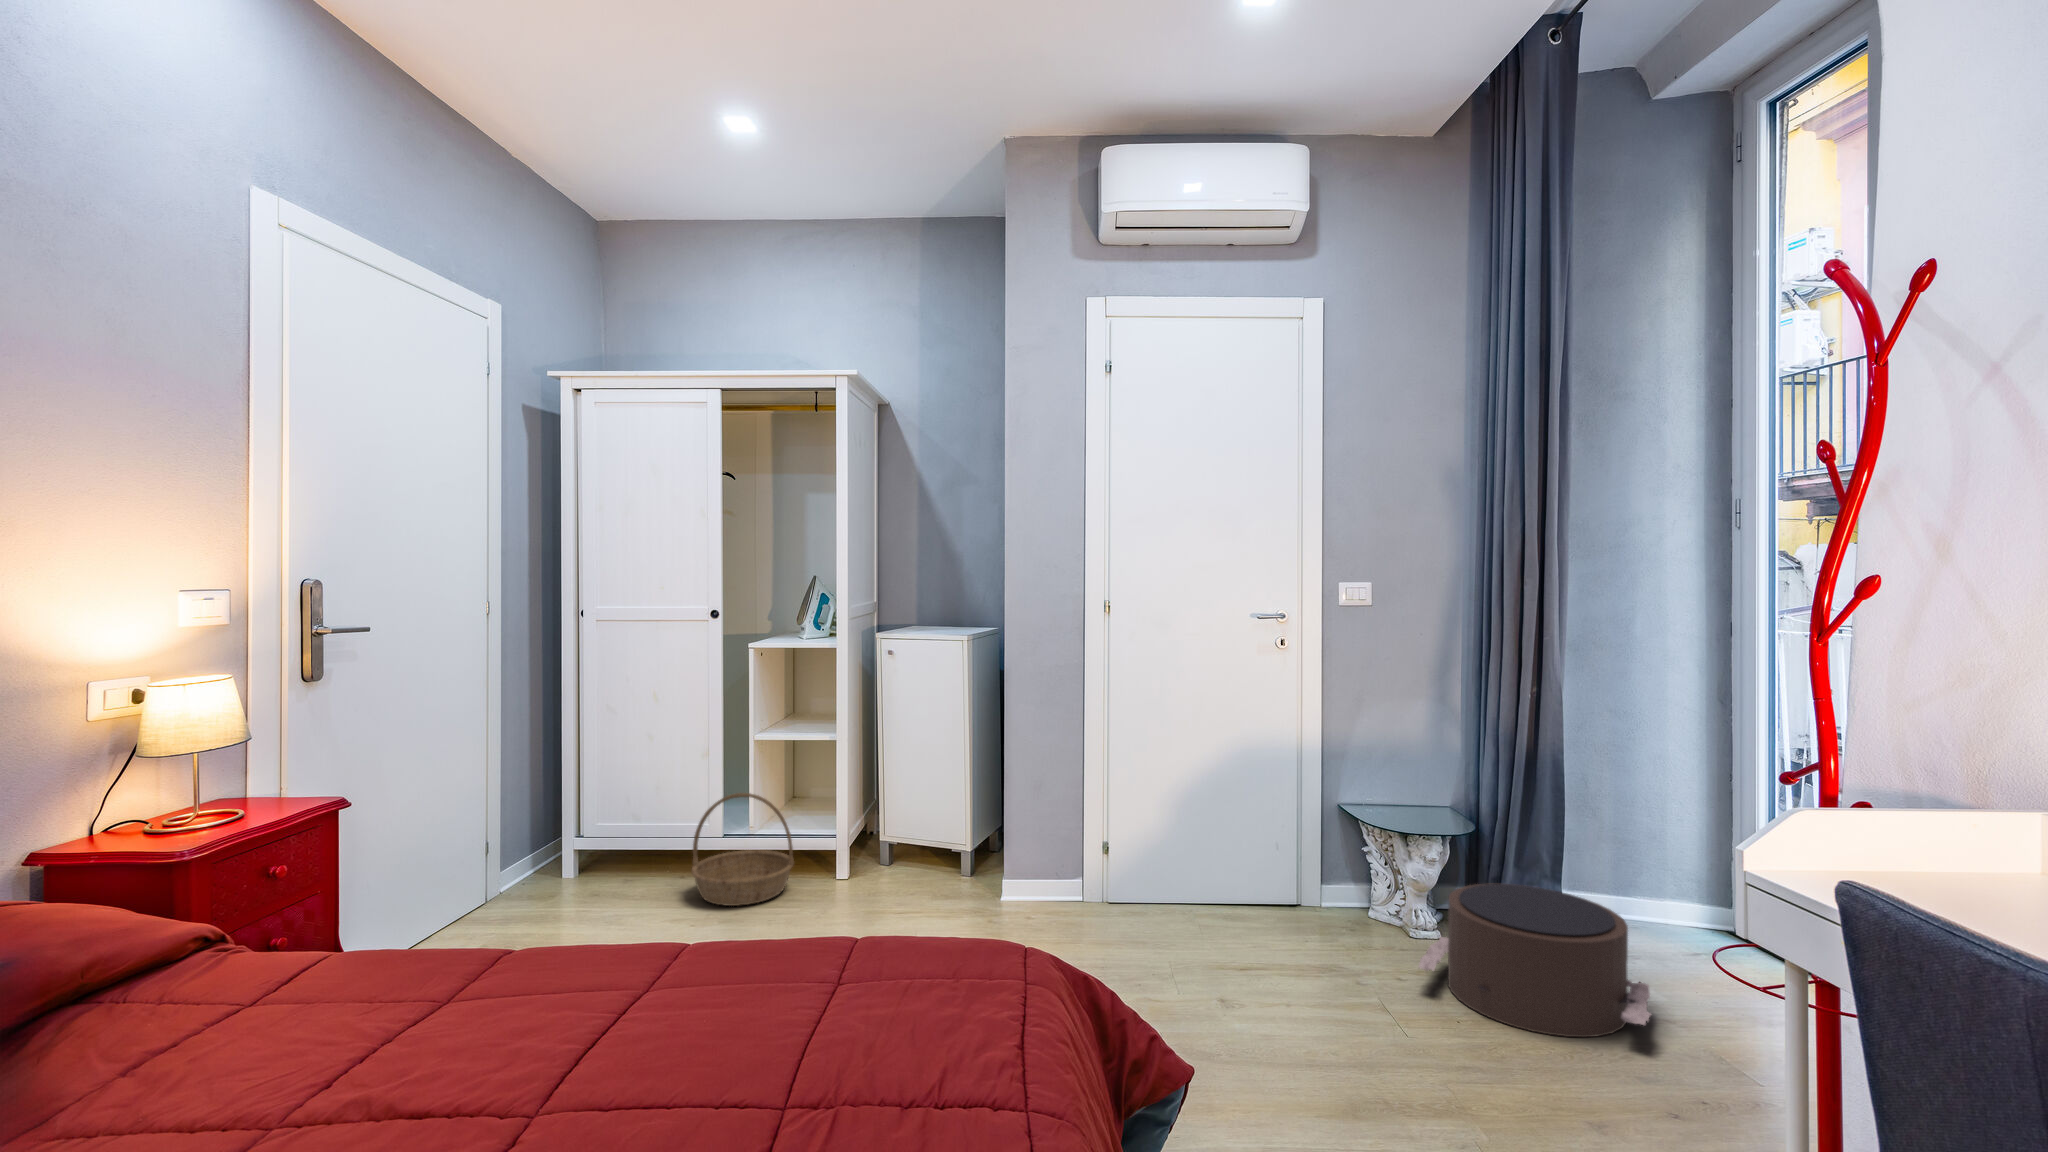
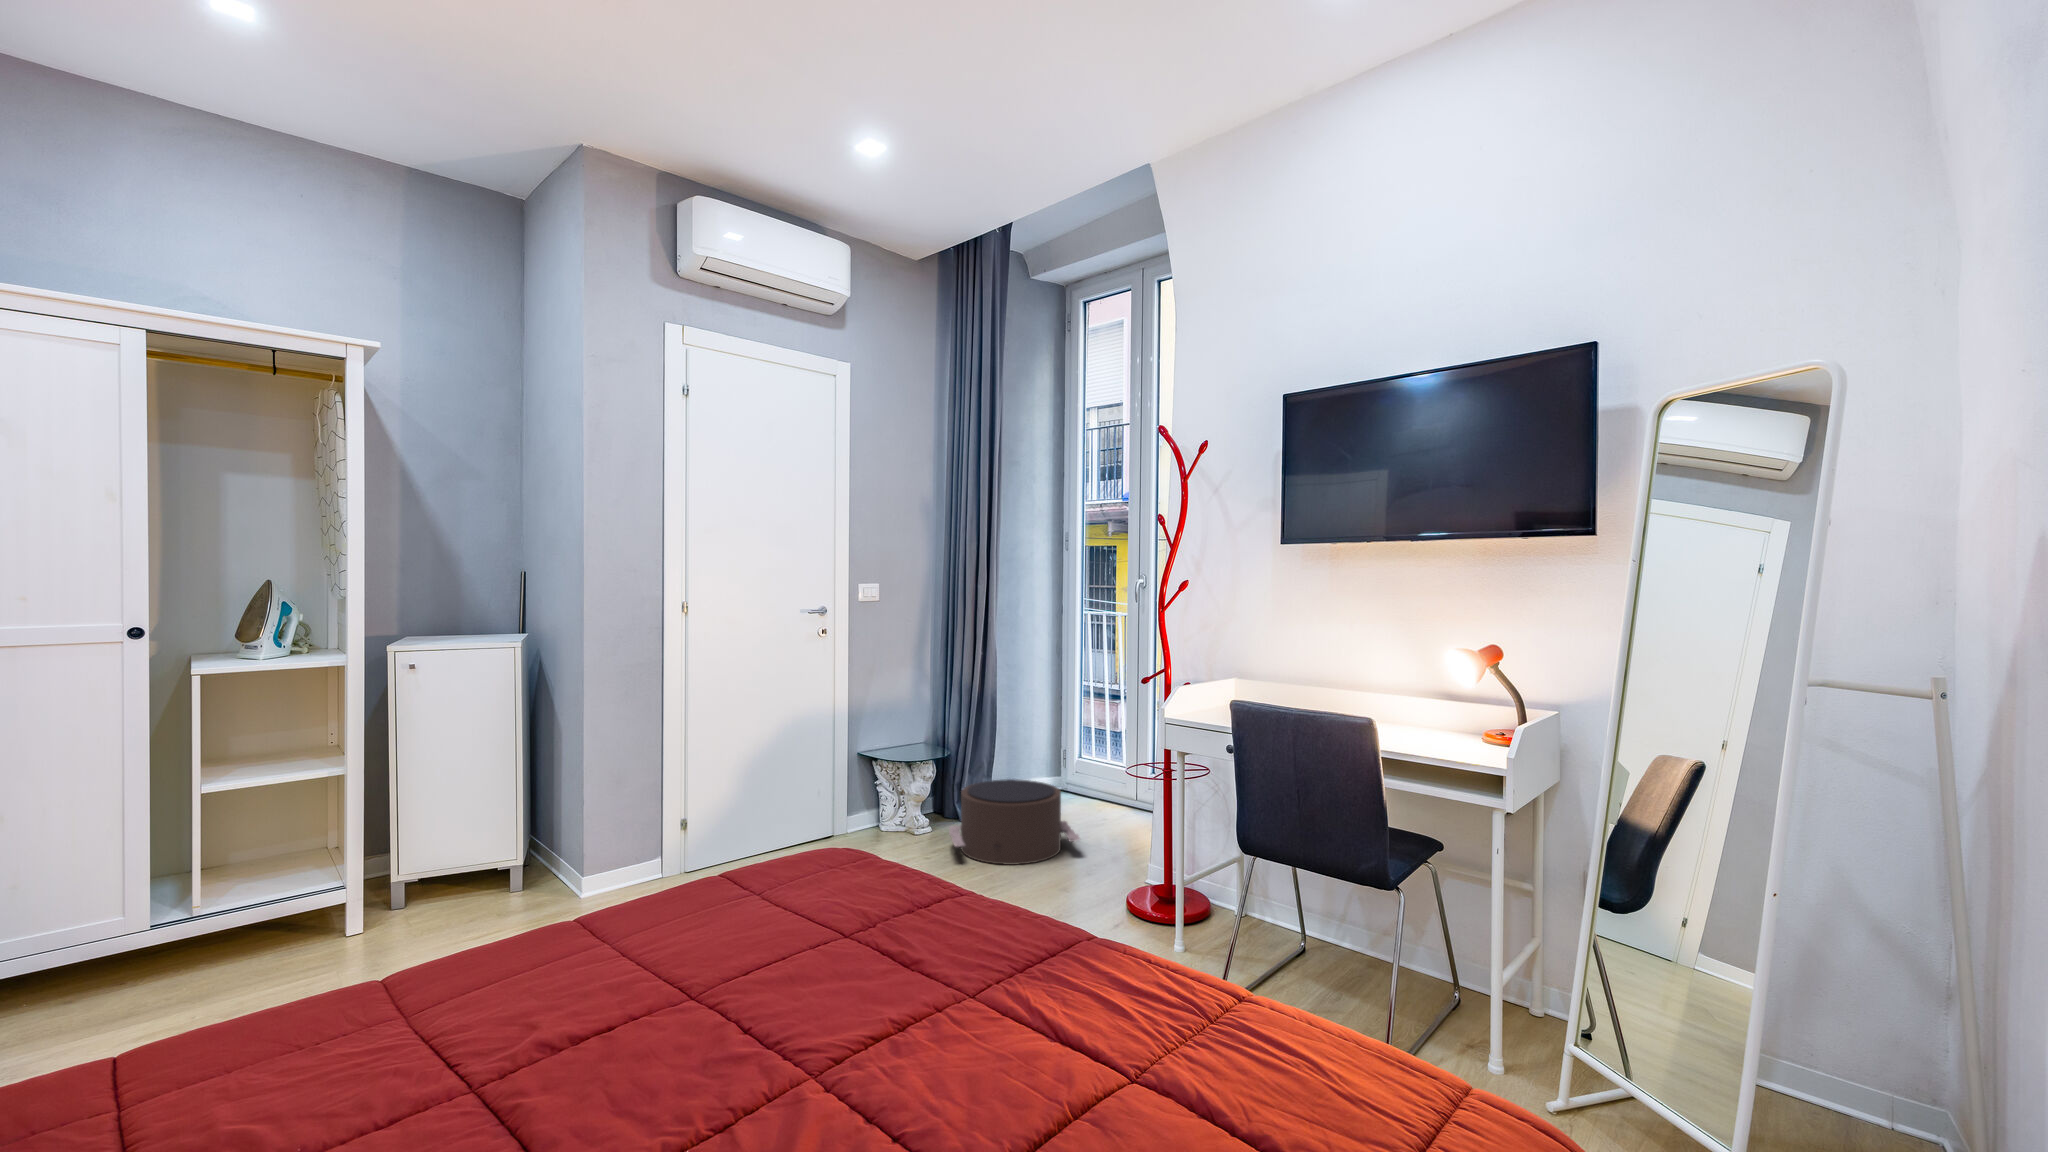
basket: present [692,793,794,906] -> none [122,857,298,1010]

